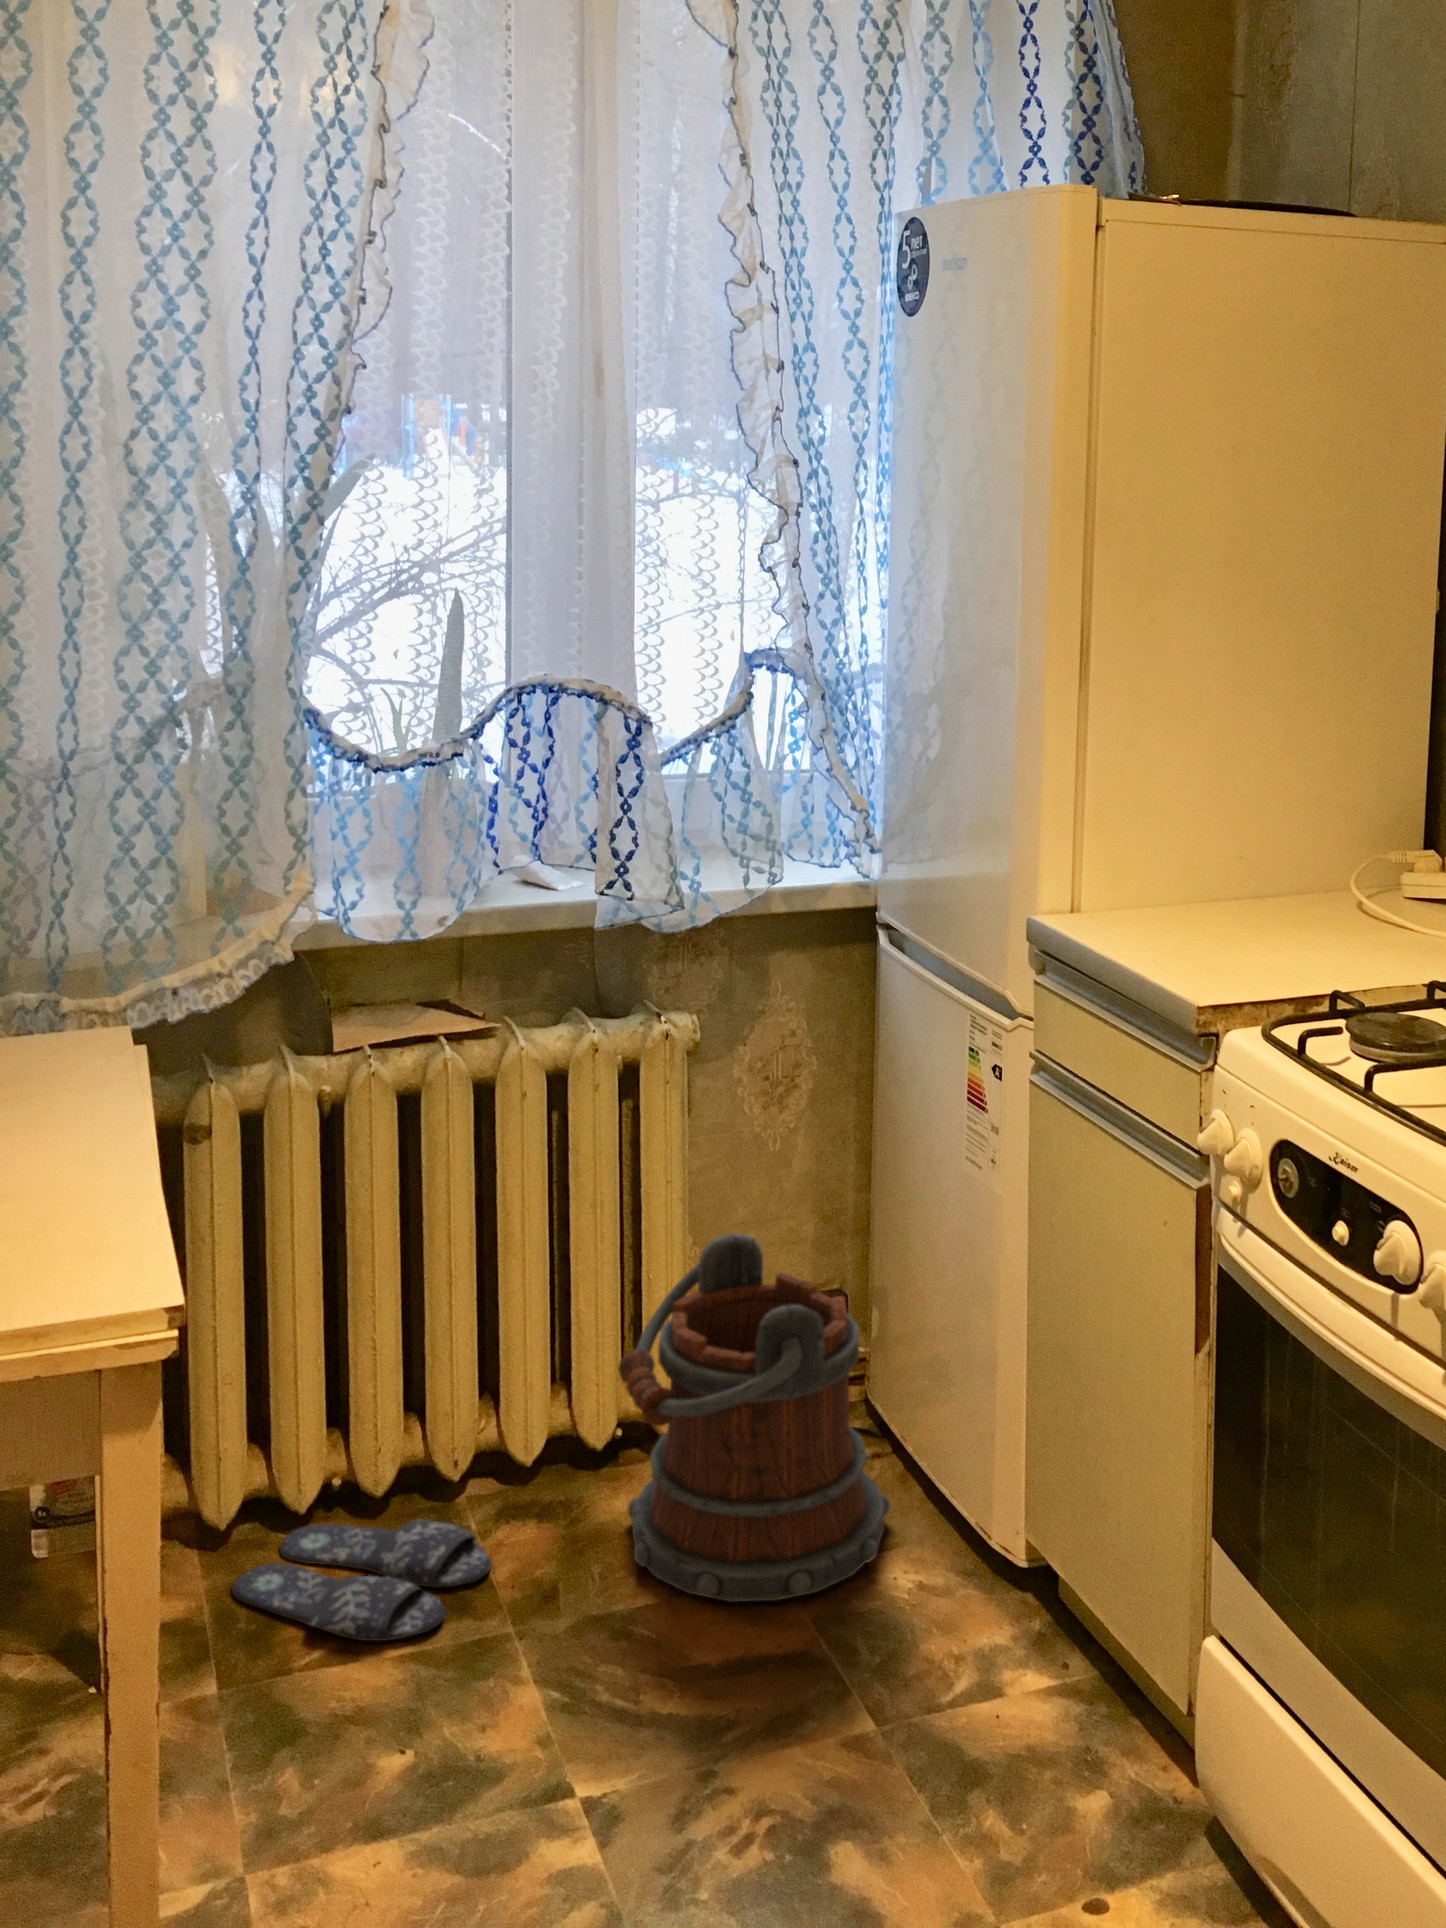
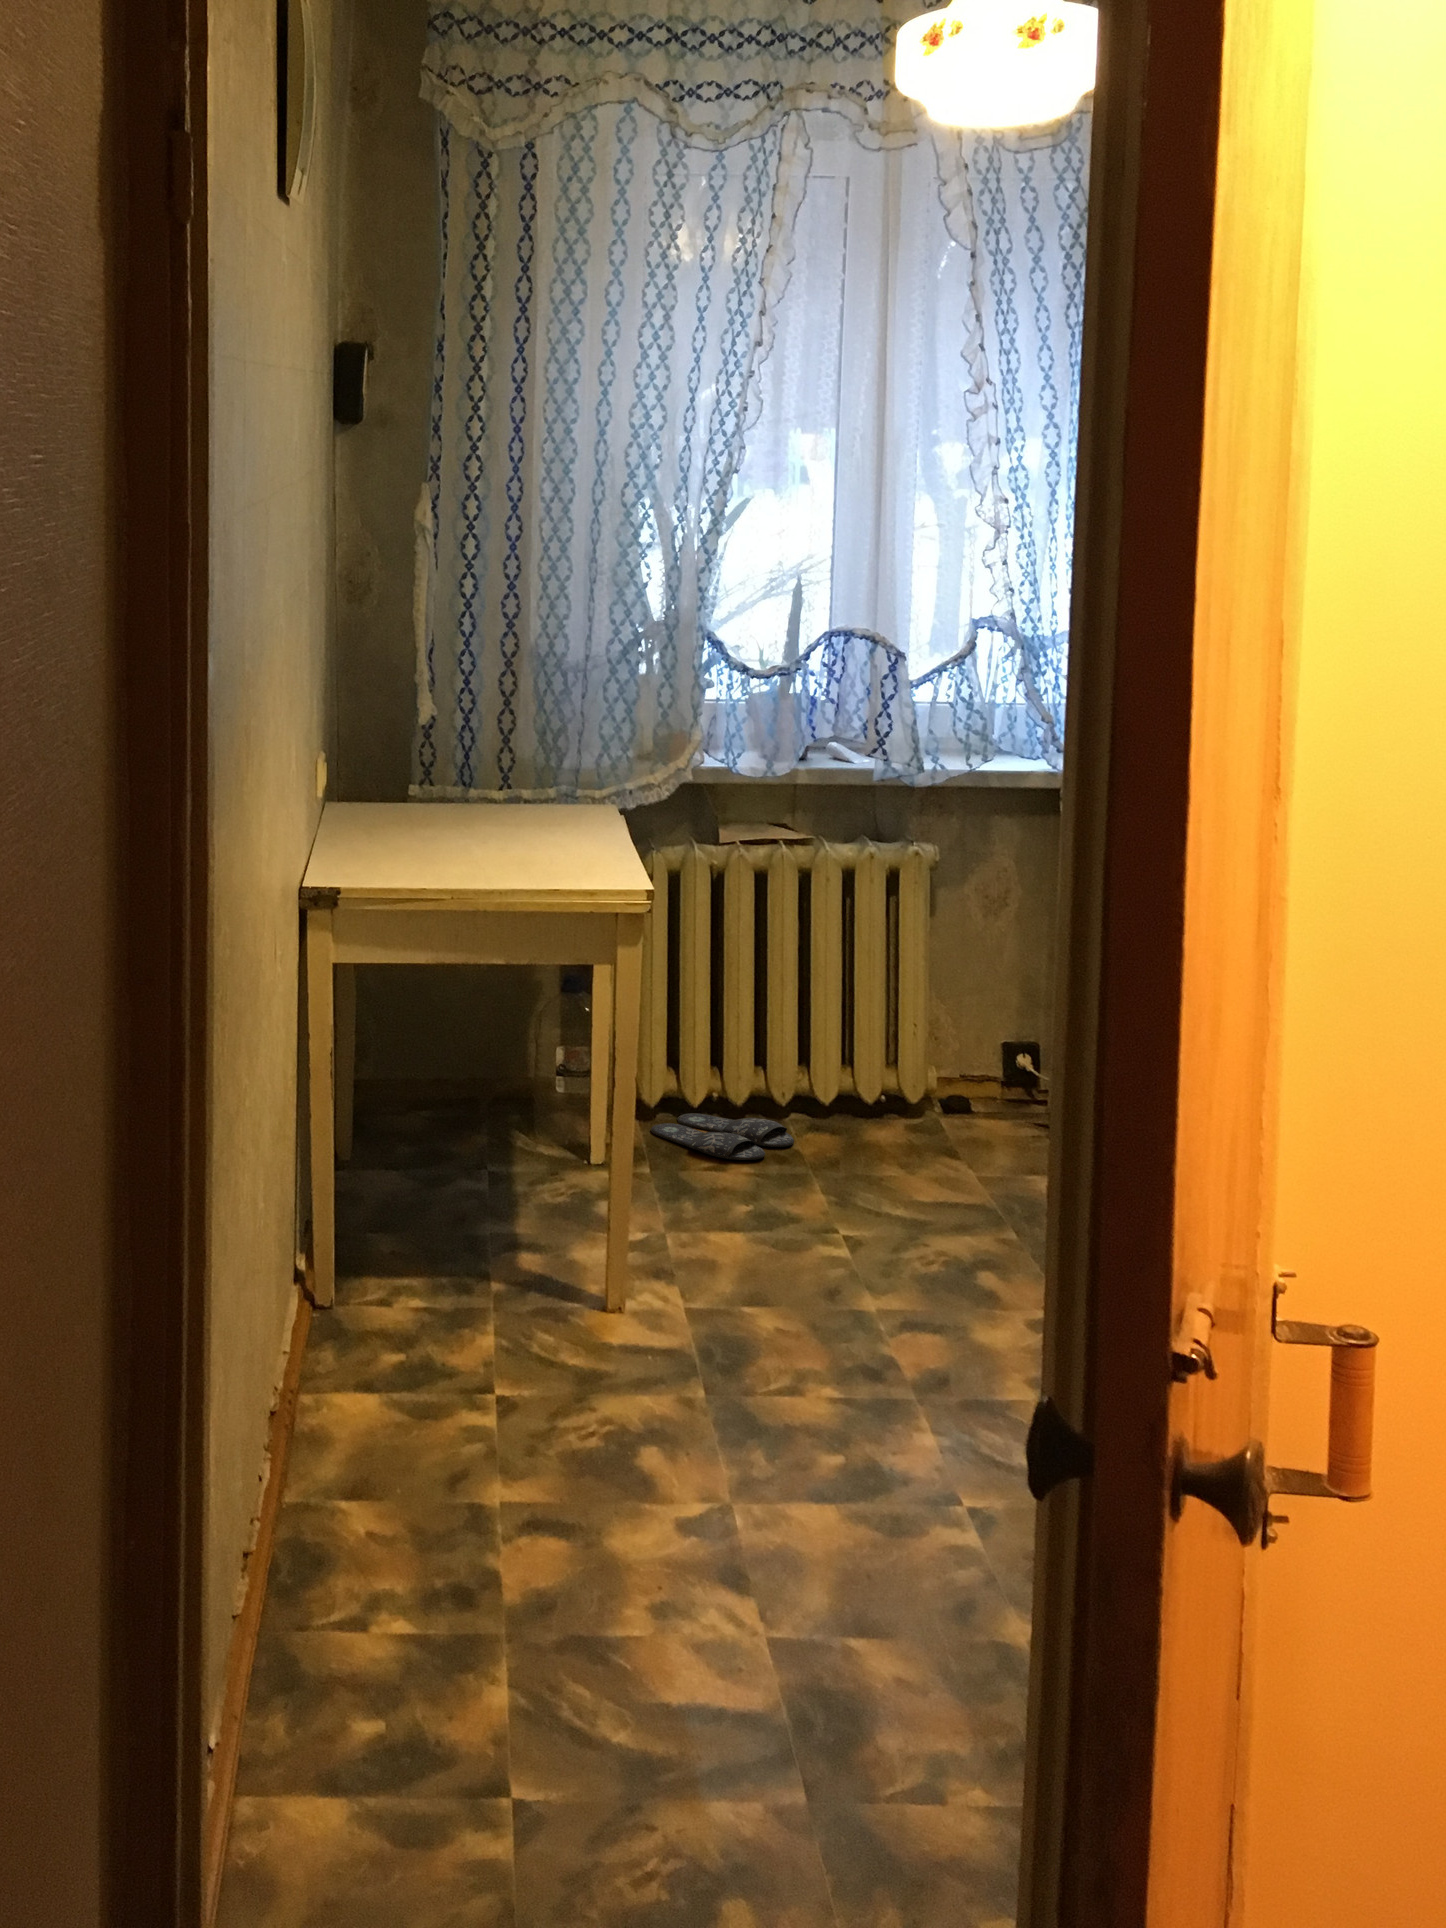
bucket: present [618,1234,890,1602] -> none [873,976,1042,1180]

